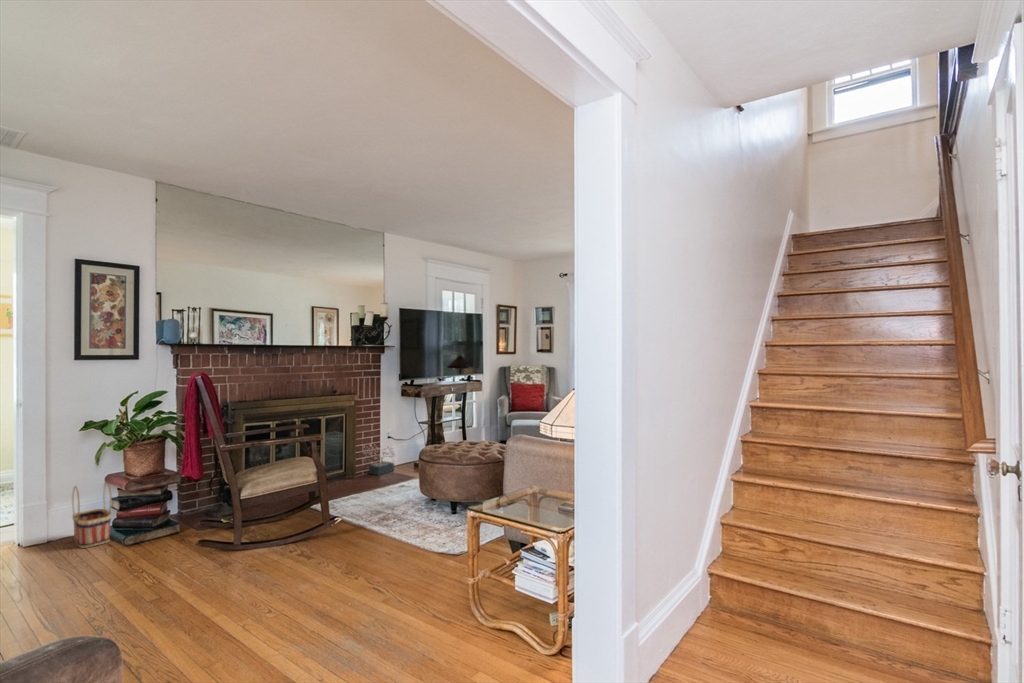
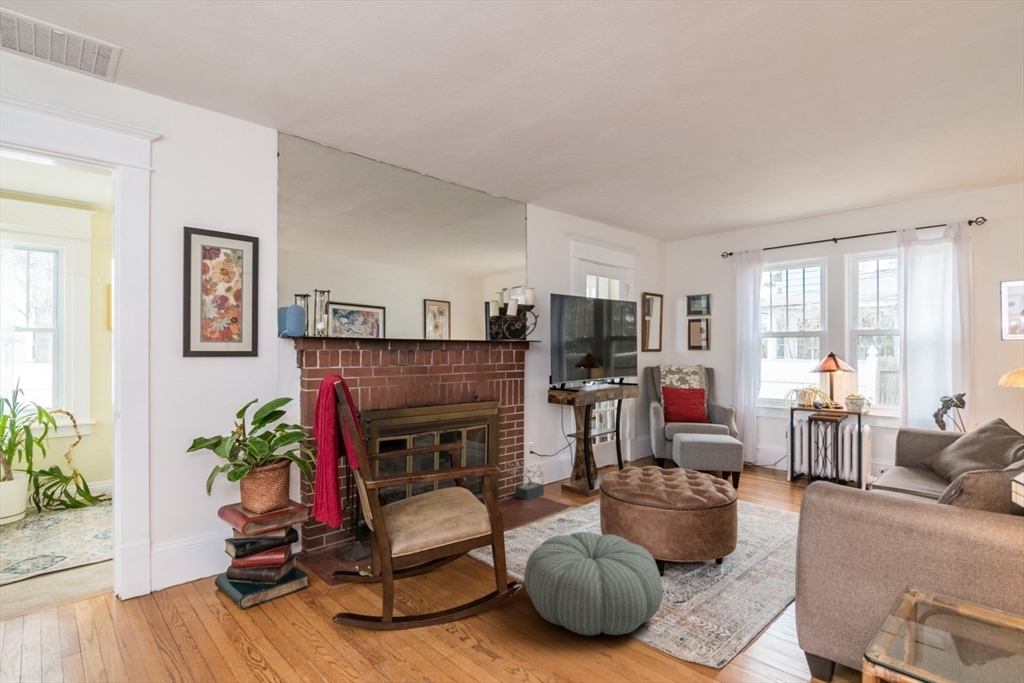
basket: present [72,483,111,548] -> none [179,516,225,611]
pouf: none [341,484,436,544] -> present [524,532,663,636]

